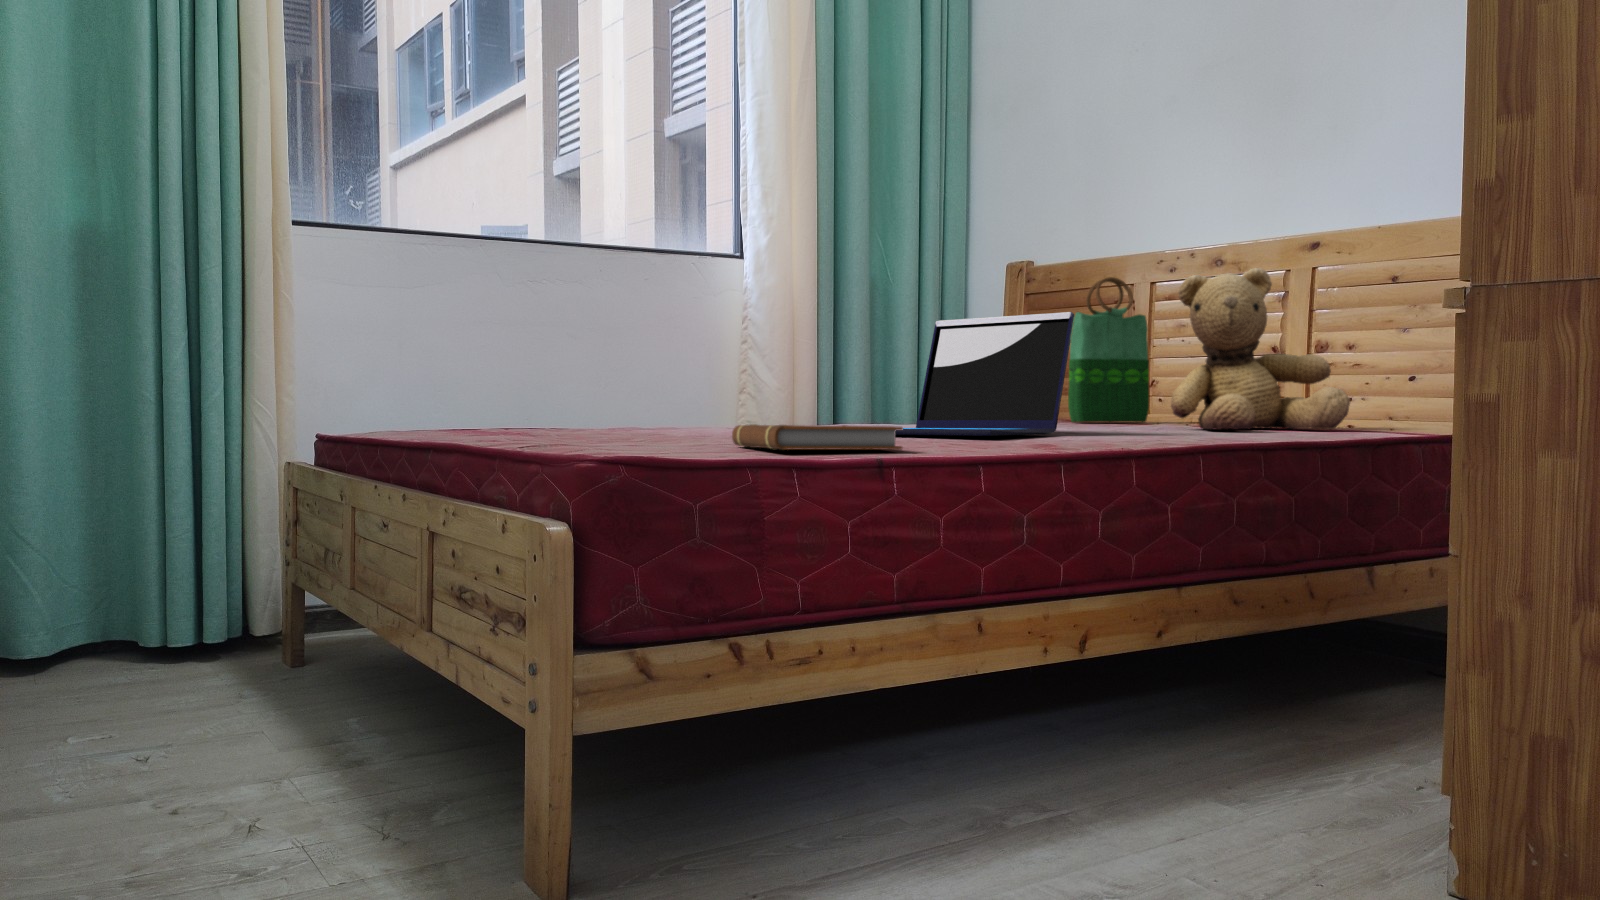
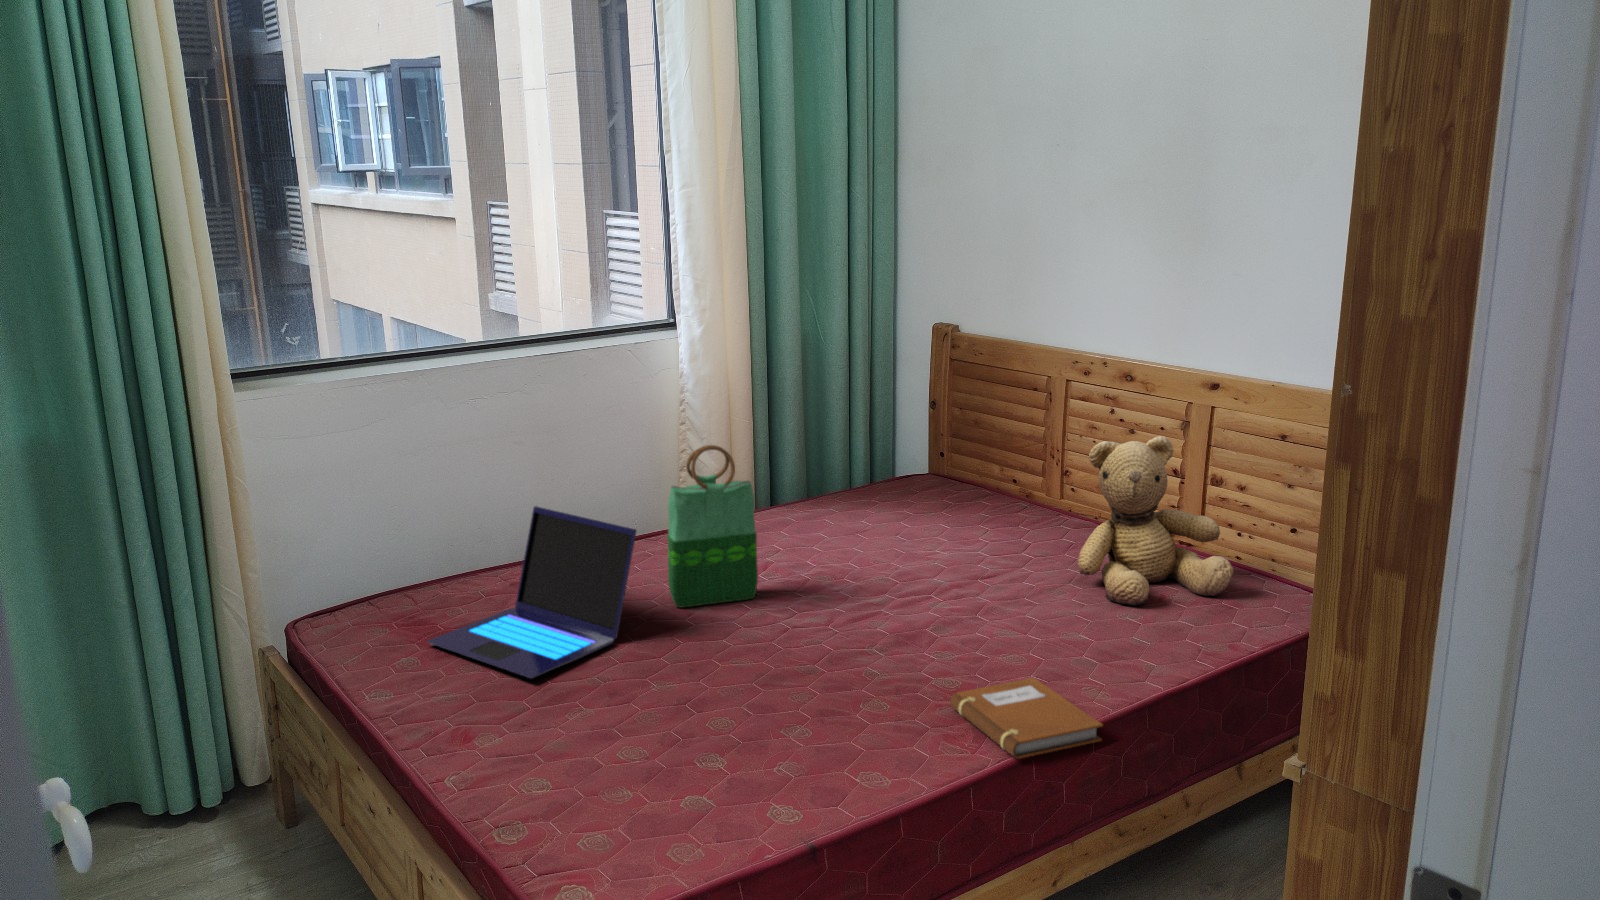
tote bag: present [1068,277,1149,423] -> present [667,445,758,607]
laptop: present [895,312,1074,436] -> present [428,506,636,679]
notebook: present [732,424,902,450] -> present [950,678,1103,758]

